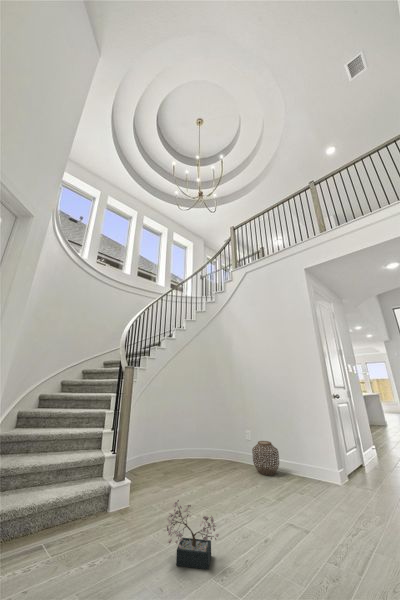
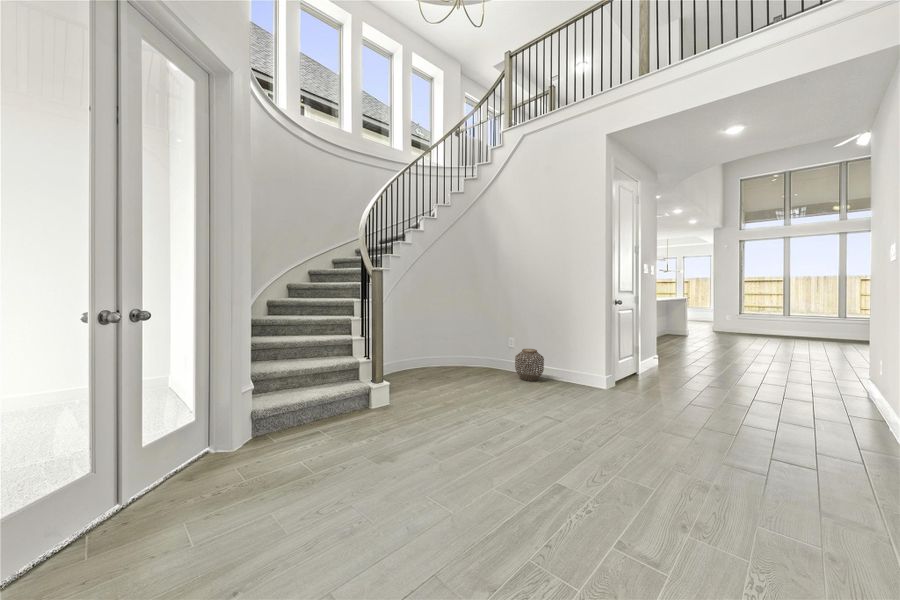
decorative plant: present [167,500,219,569] -> none [432,395,480,443]

